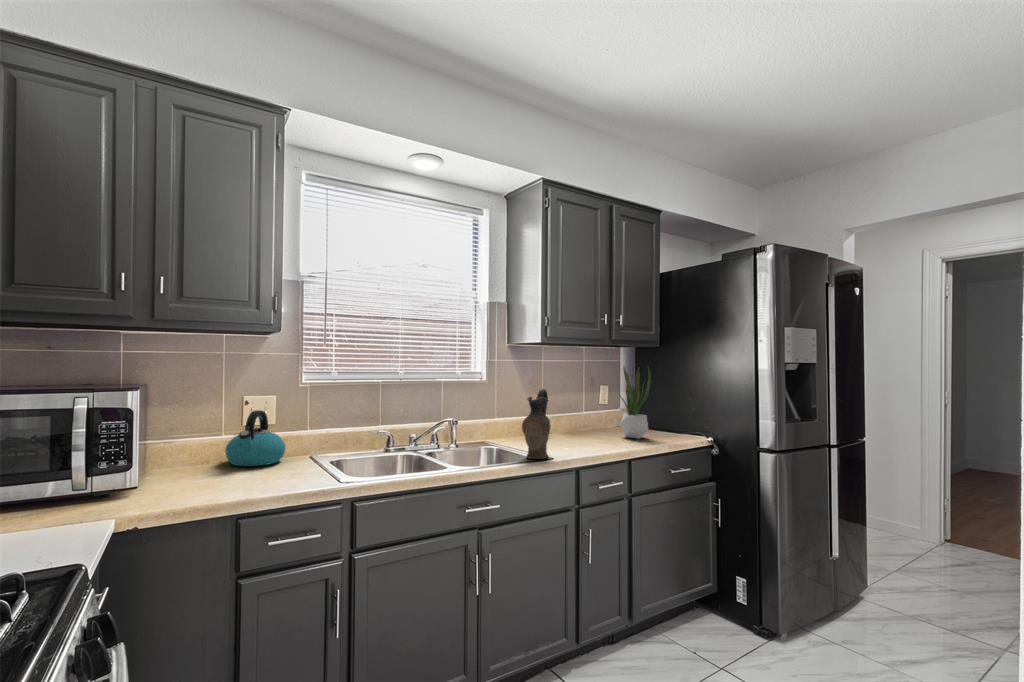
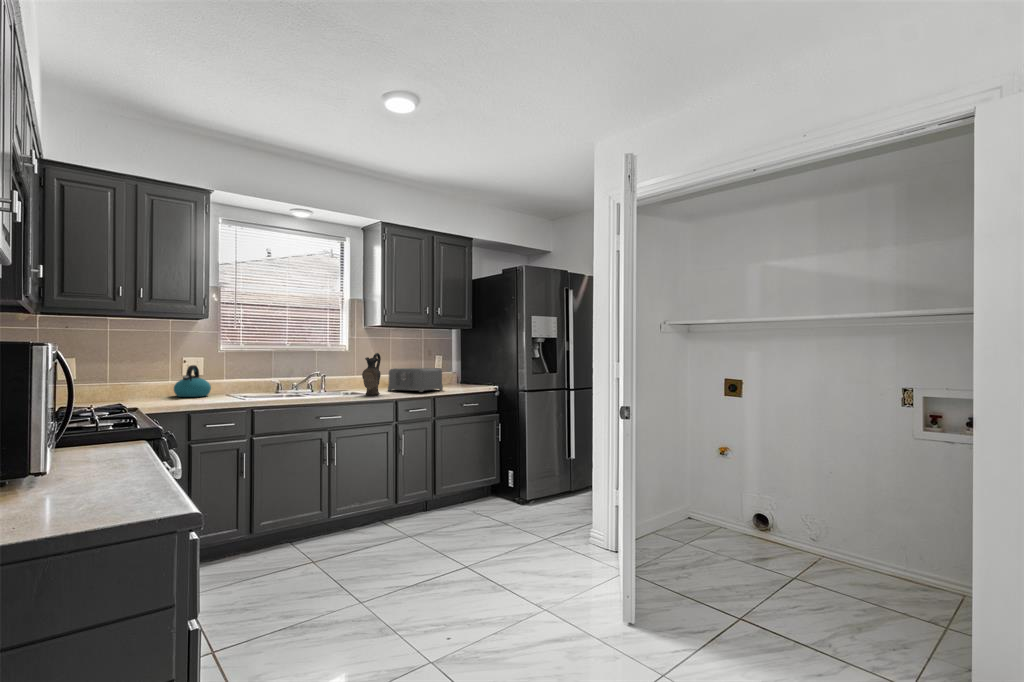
potted plant: present [620,367,651,439] -> none [439,340,461,388]
toaster: none [551,408,630,452] -> present [388,368,443,392]

